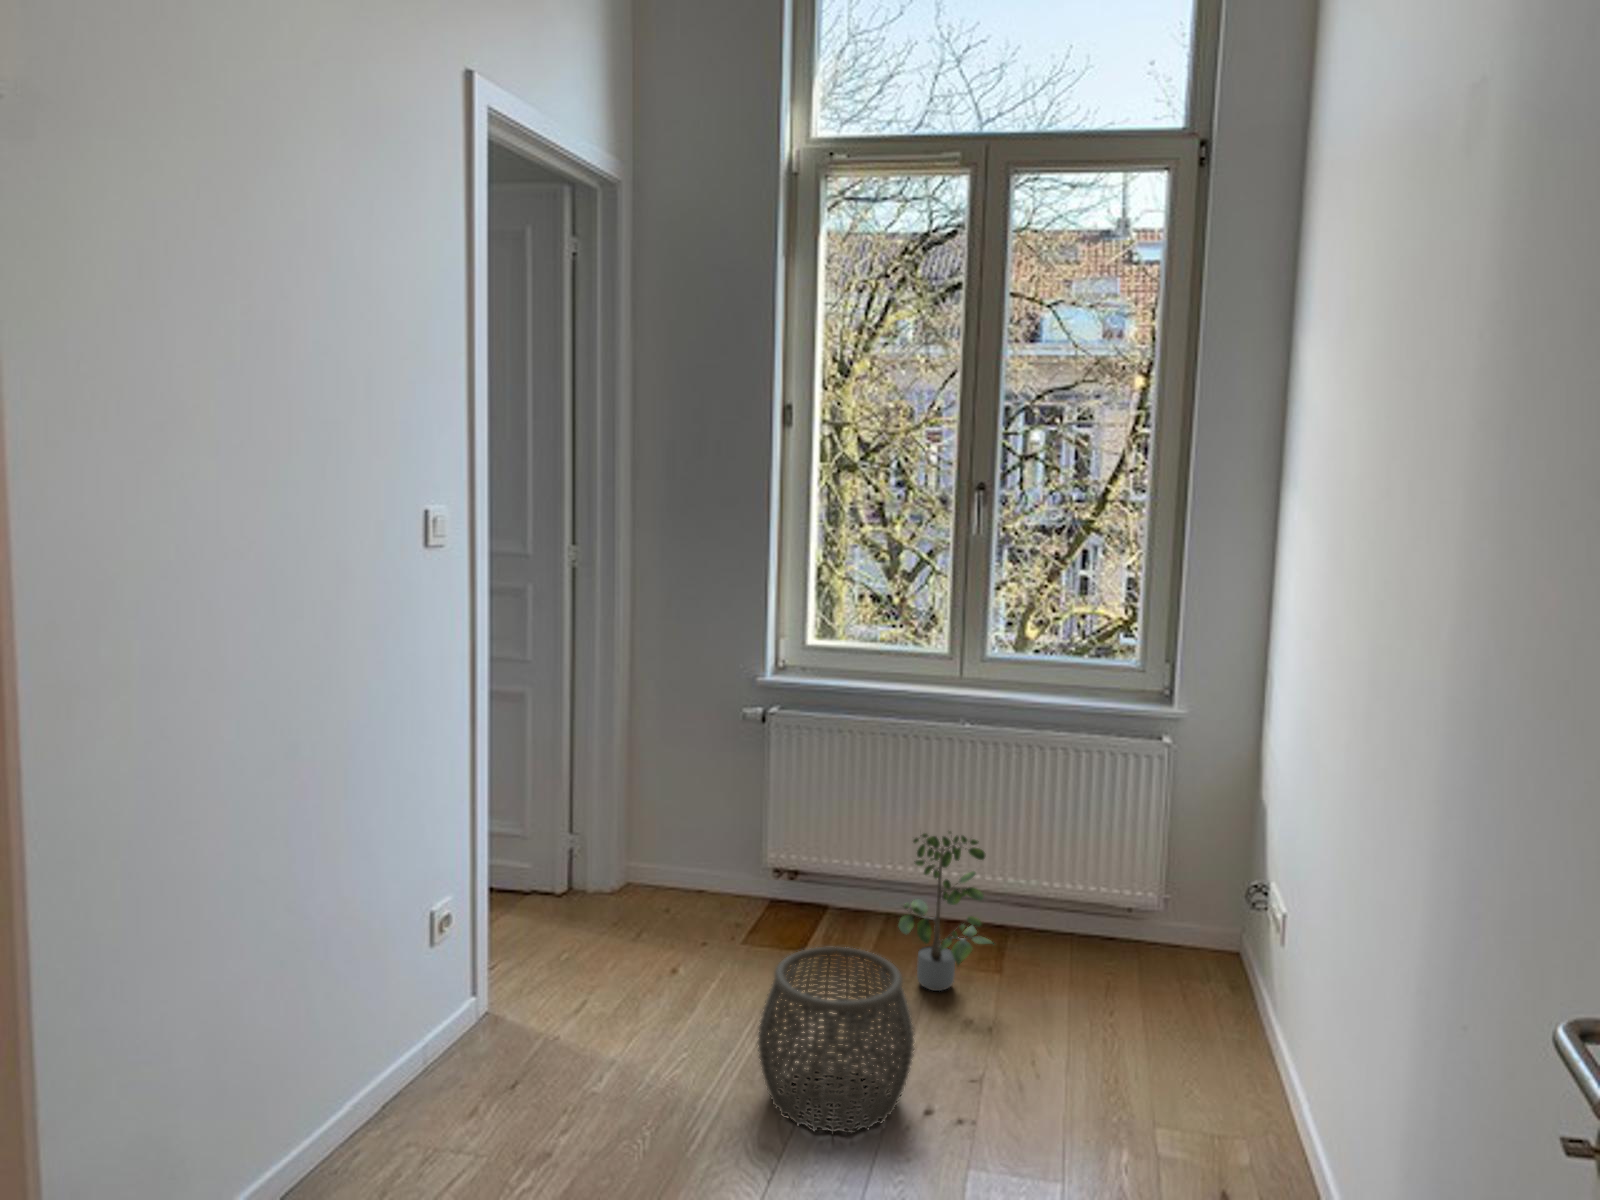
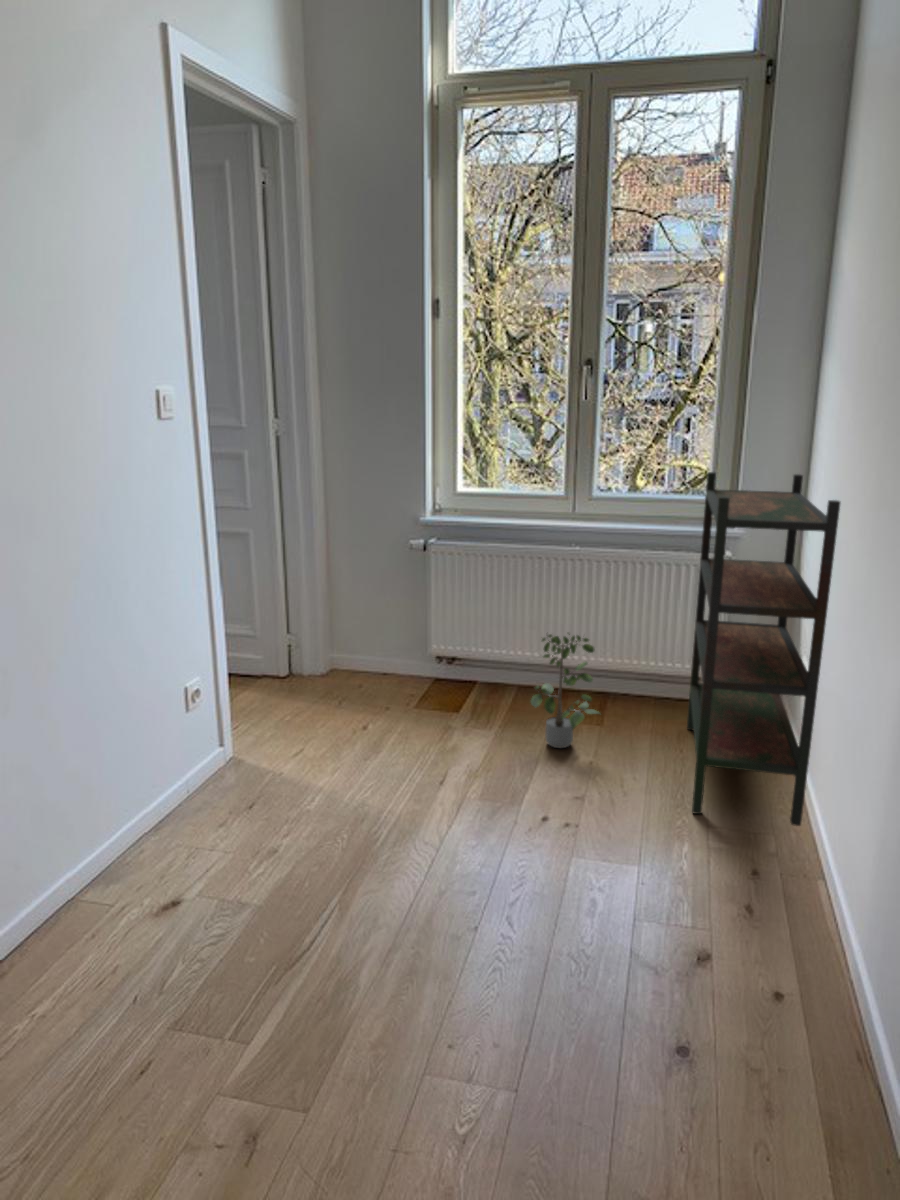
bookshelf: none [1100,622,1317,1107] -> present [687,472,840,826]
woven basket: present [758,947,915,1133] -> none [417,712,530,839]

